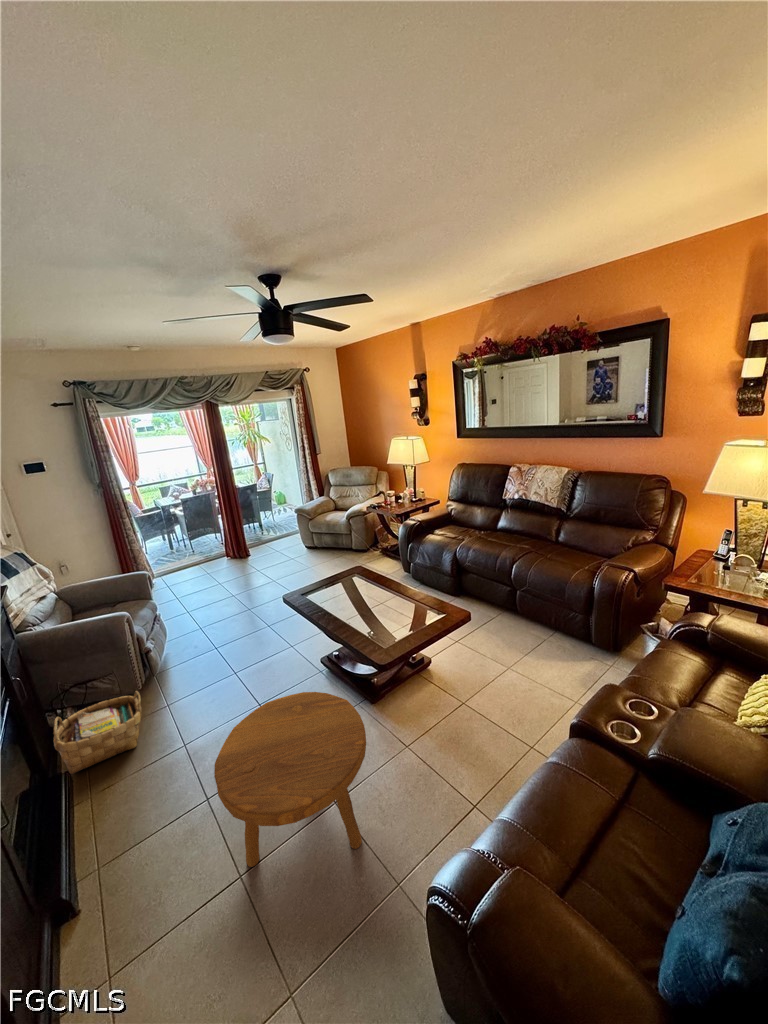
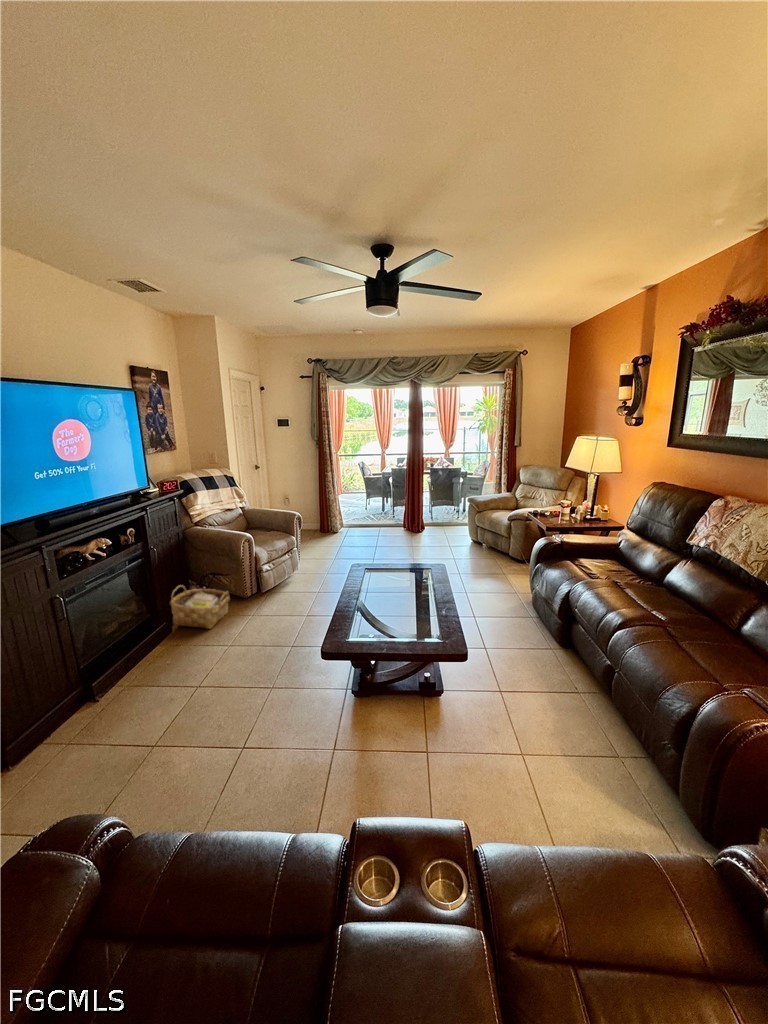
footstool: present [214,692,366,867] -> none [123,633,270,791]

